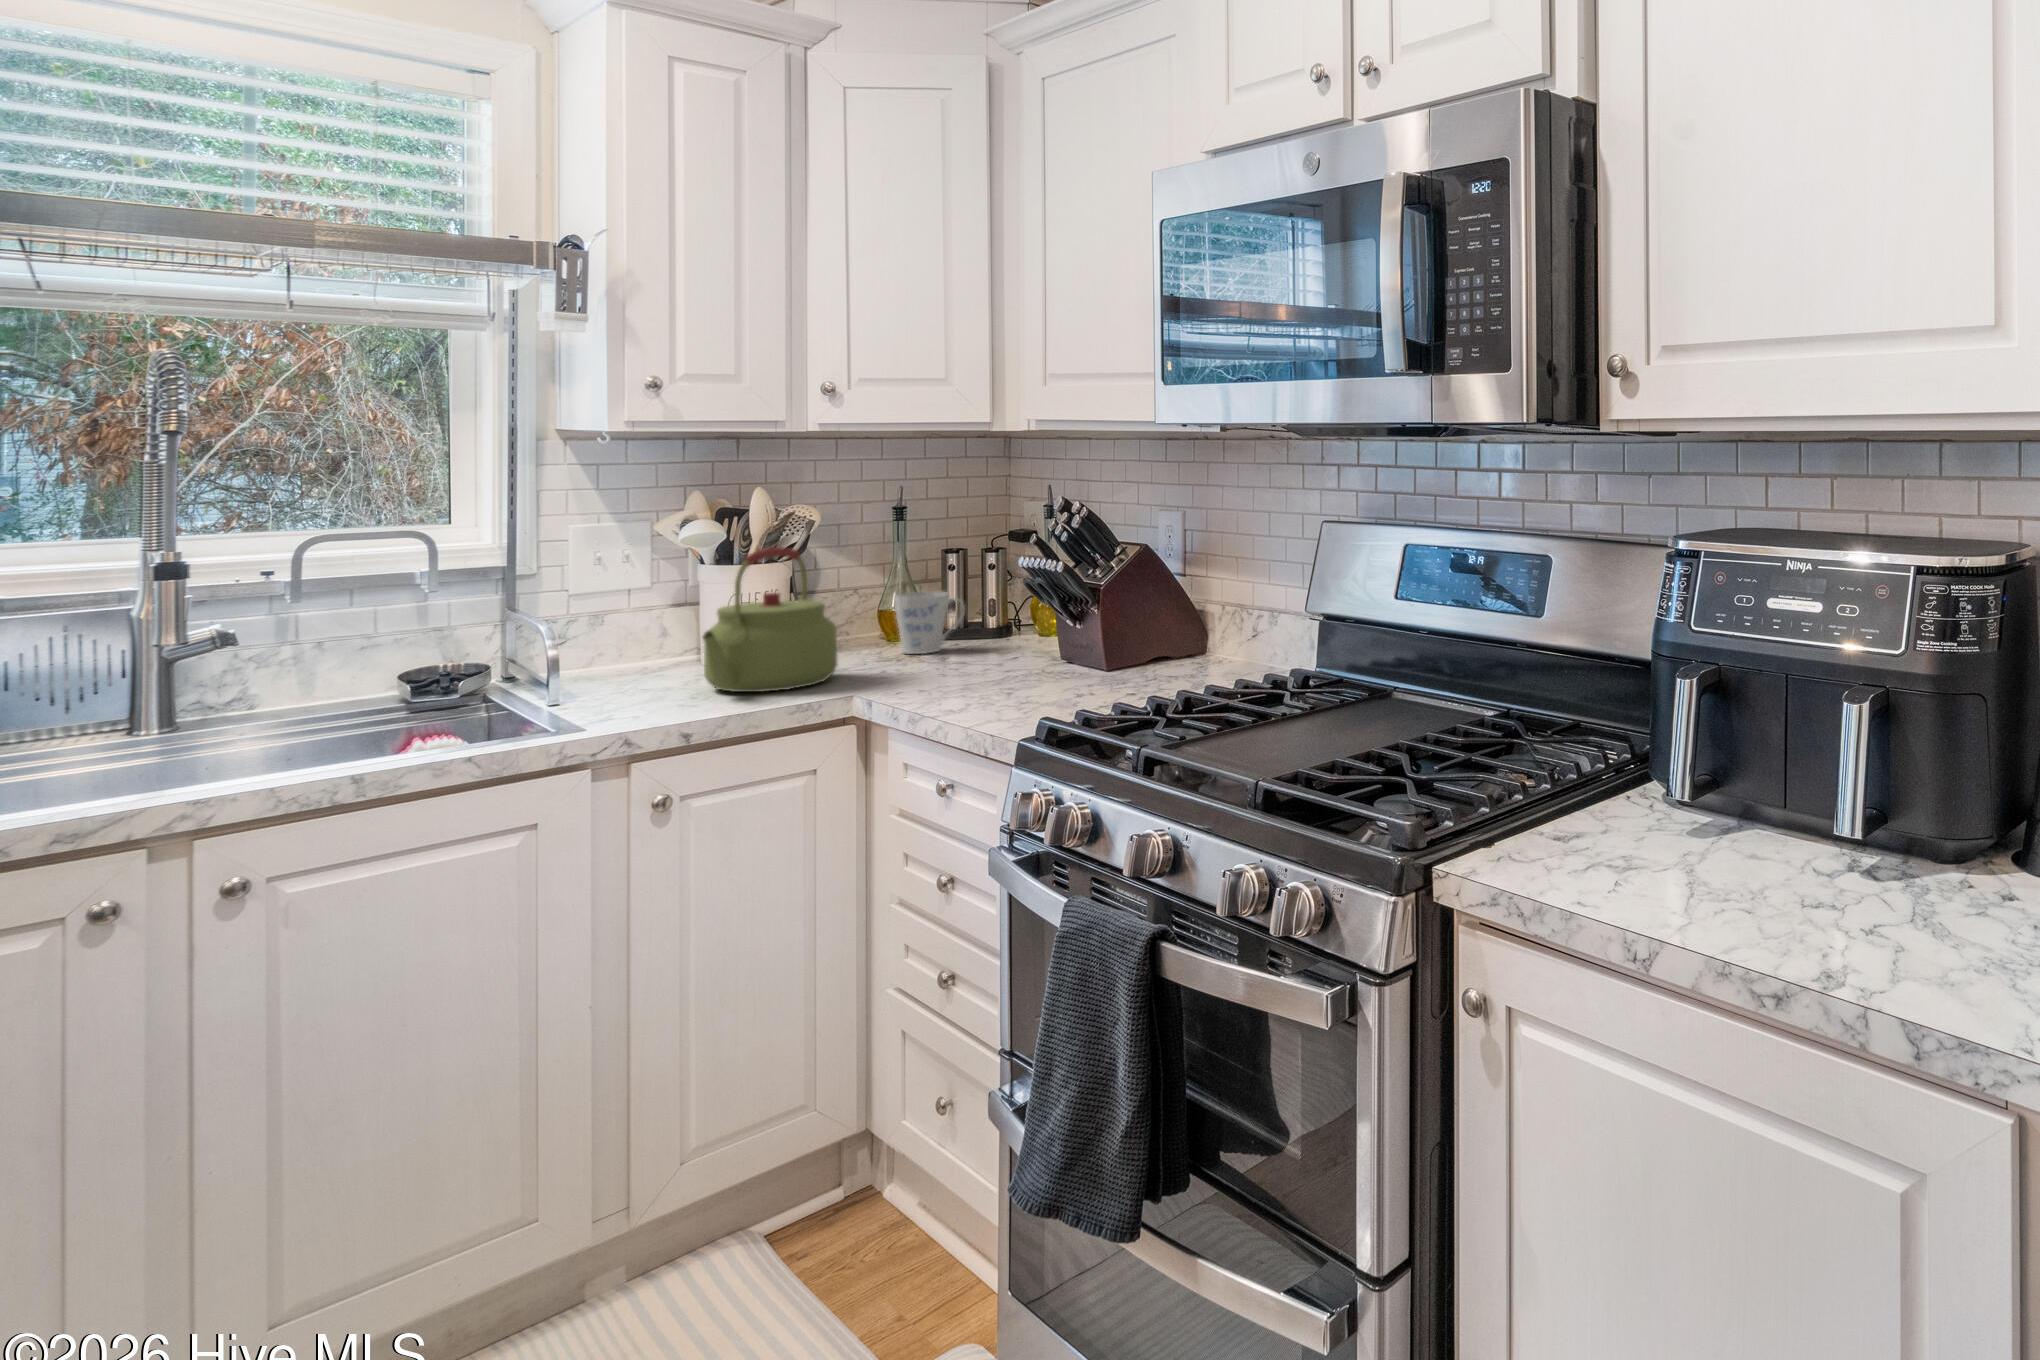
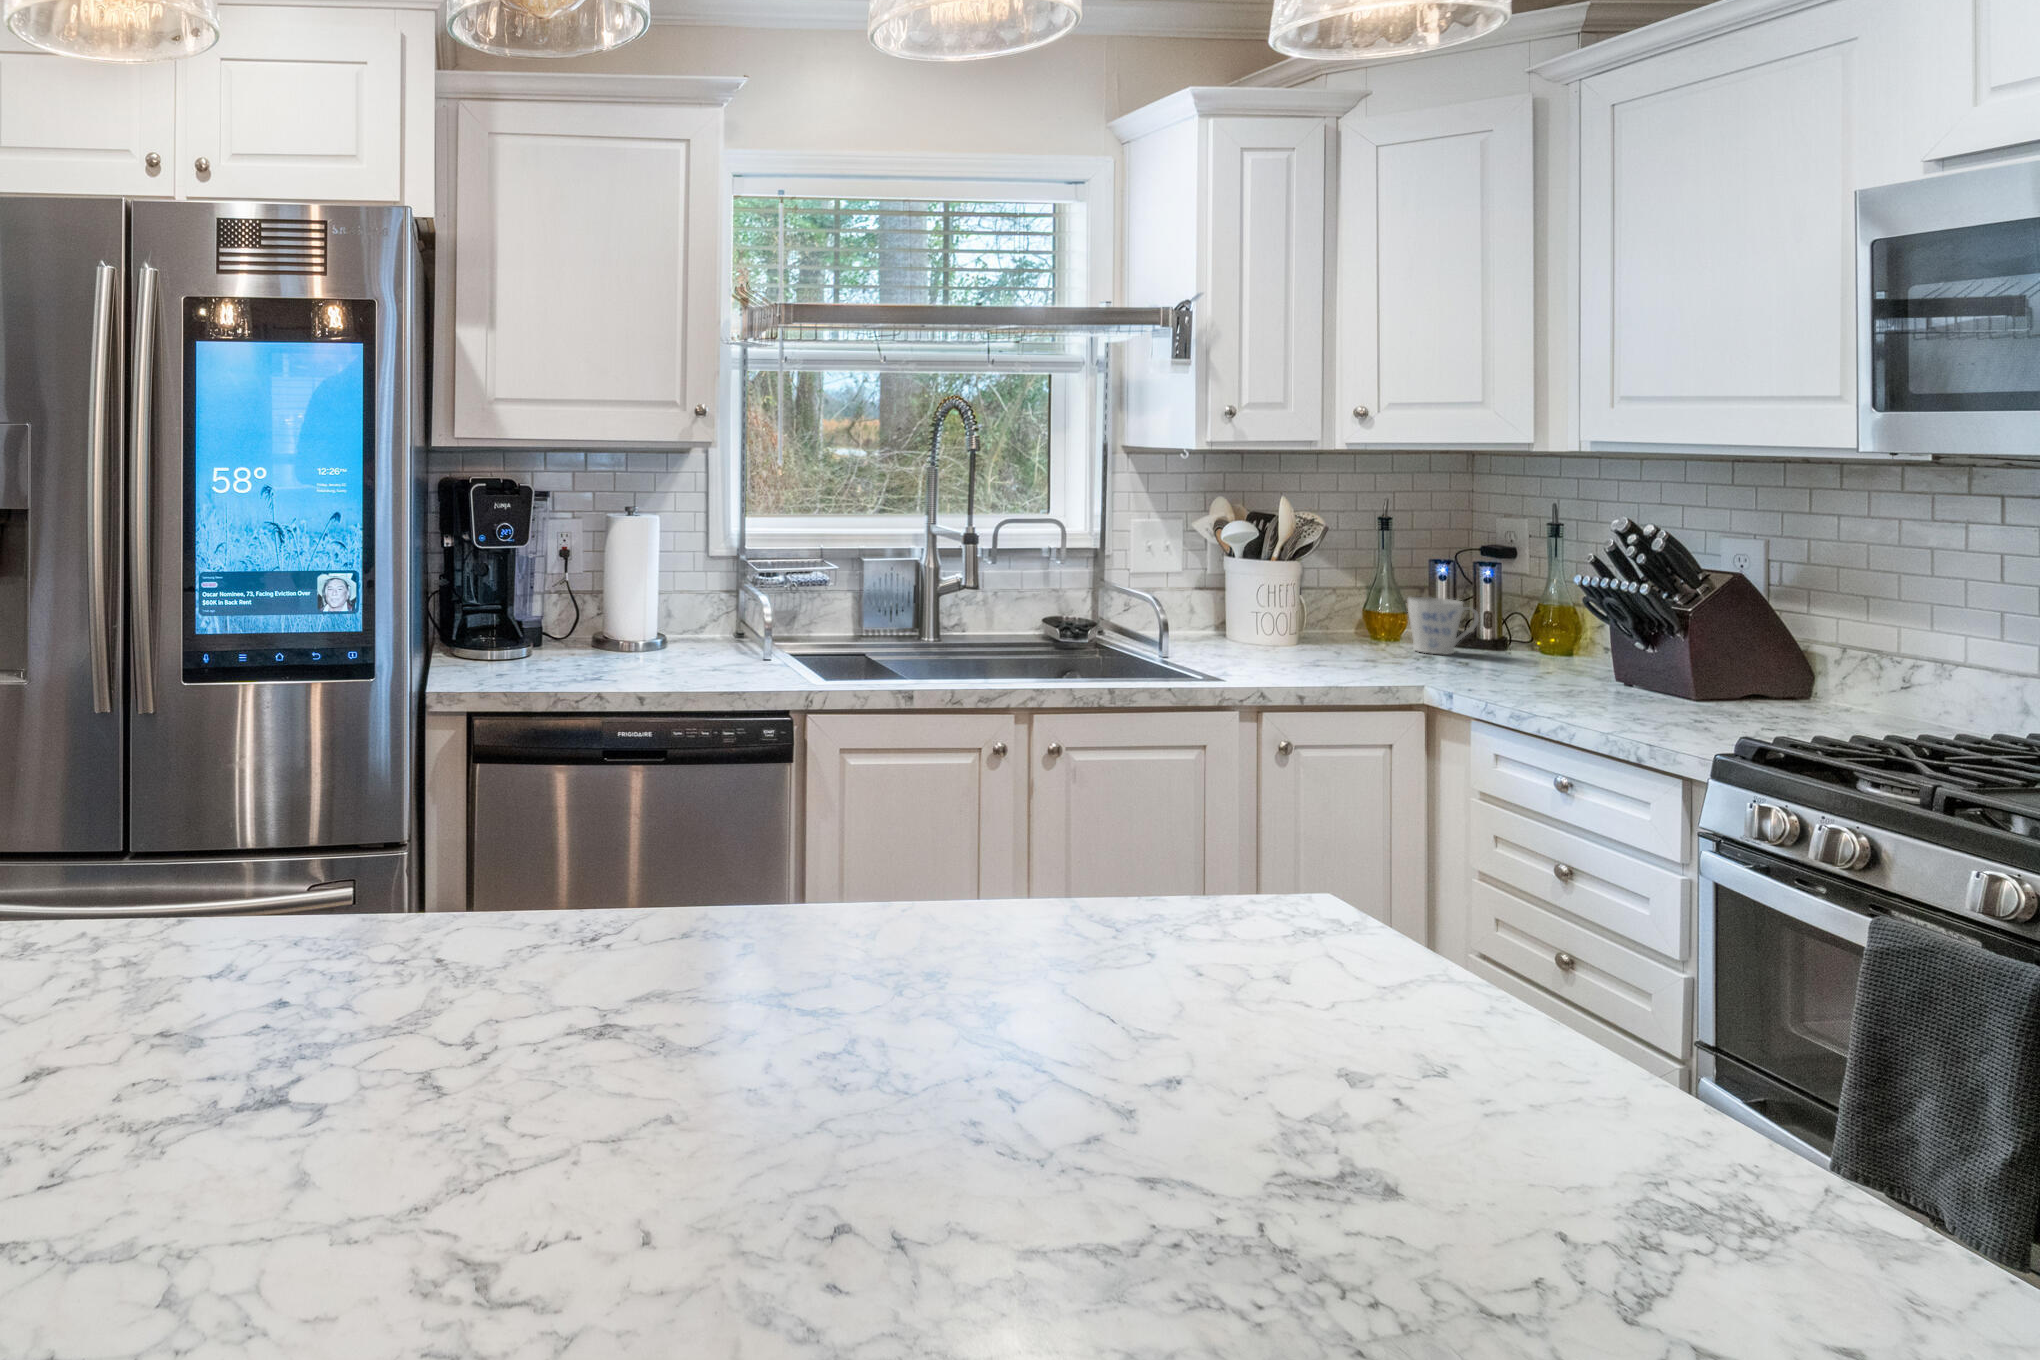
kettle: present [703,547,837,692] -> none [1278,550,1394,670]

